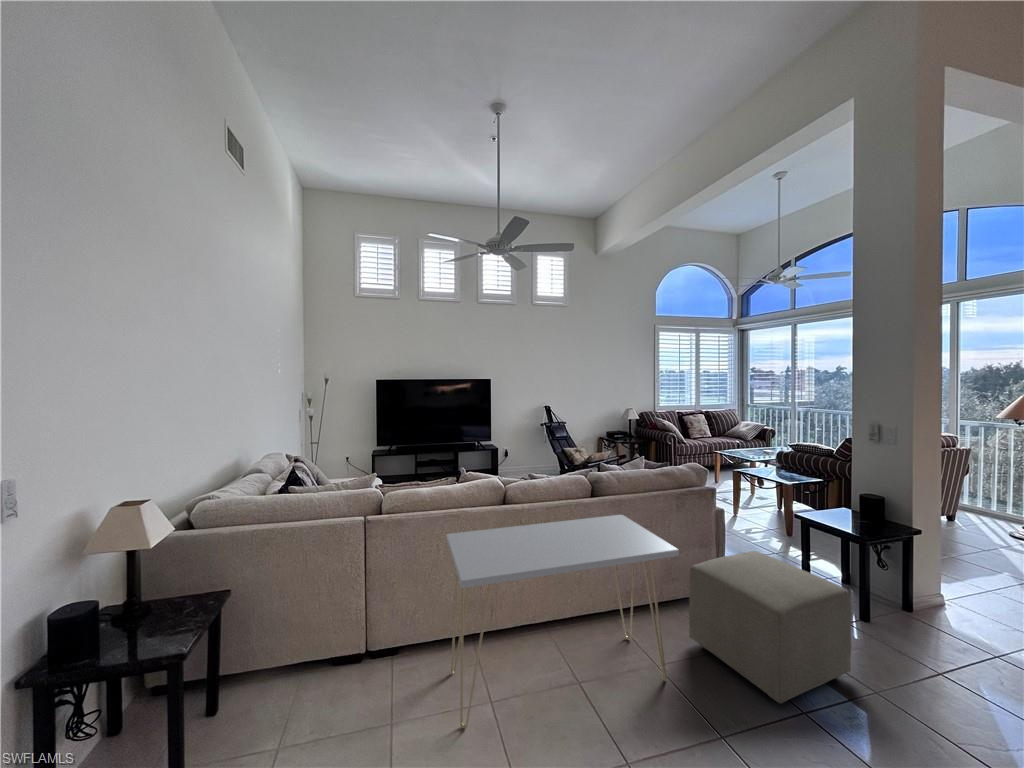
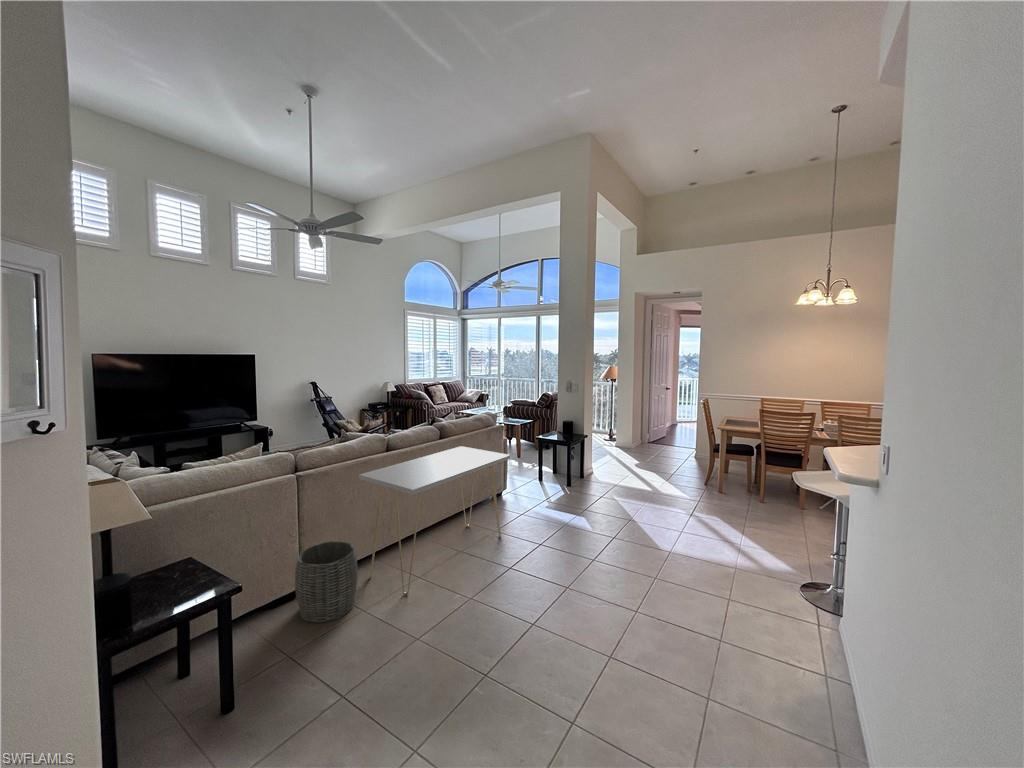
ottoman: present [689,551,852,703] -> none [501,458,575,526]
woven basket: none [344,611,417,723] -> present [295,541,358,623]

